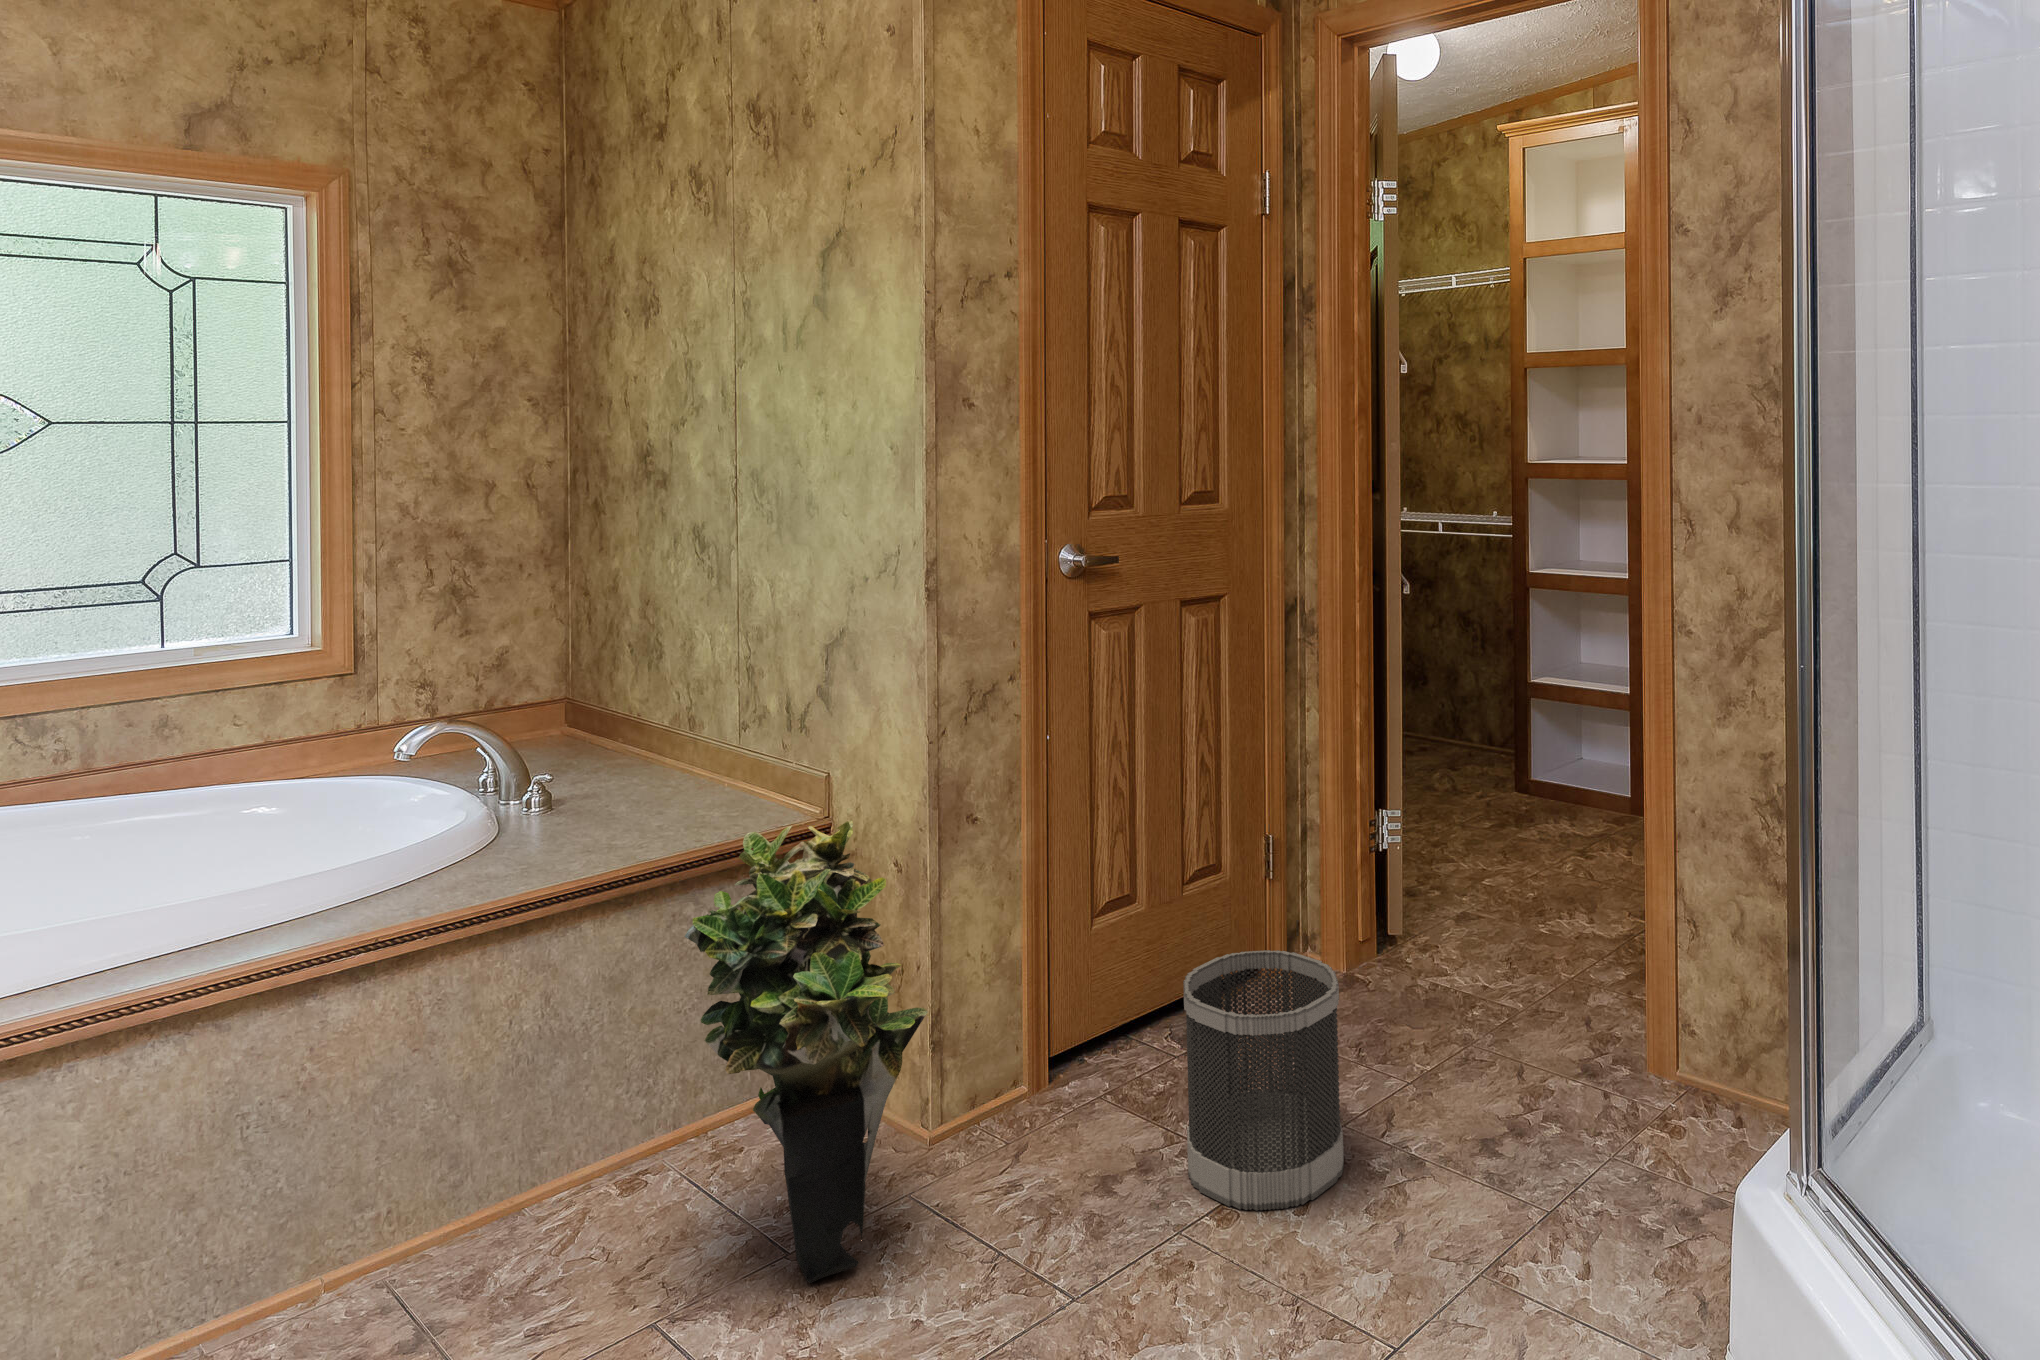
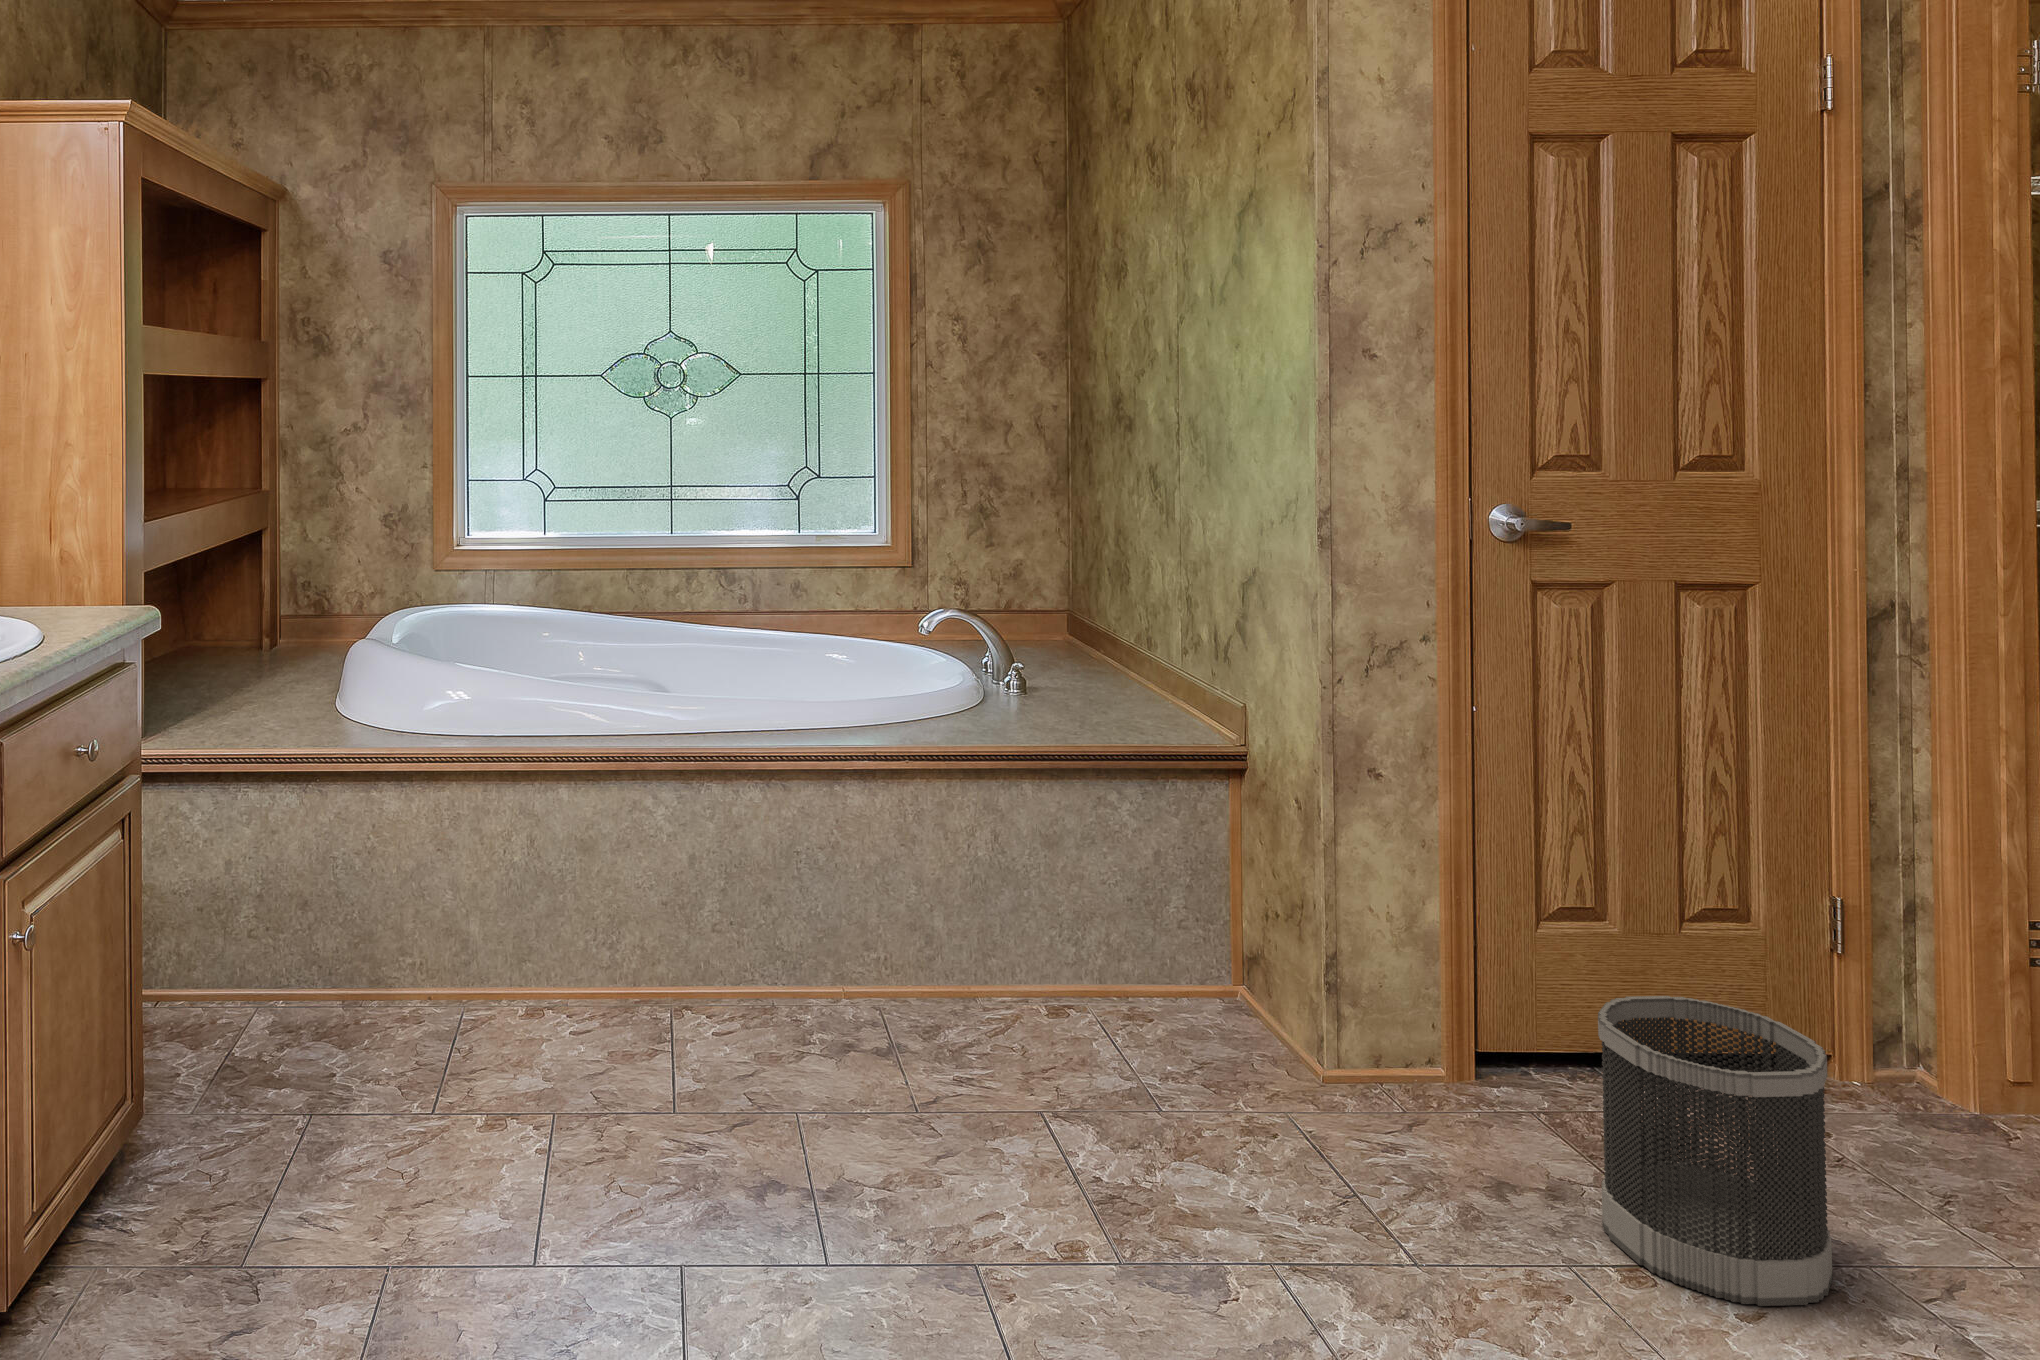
potted plant: present [685,820,928,1283] -> none [1080,735,1297,1144]

